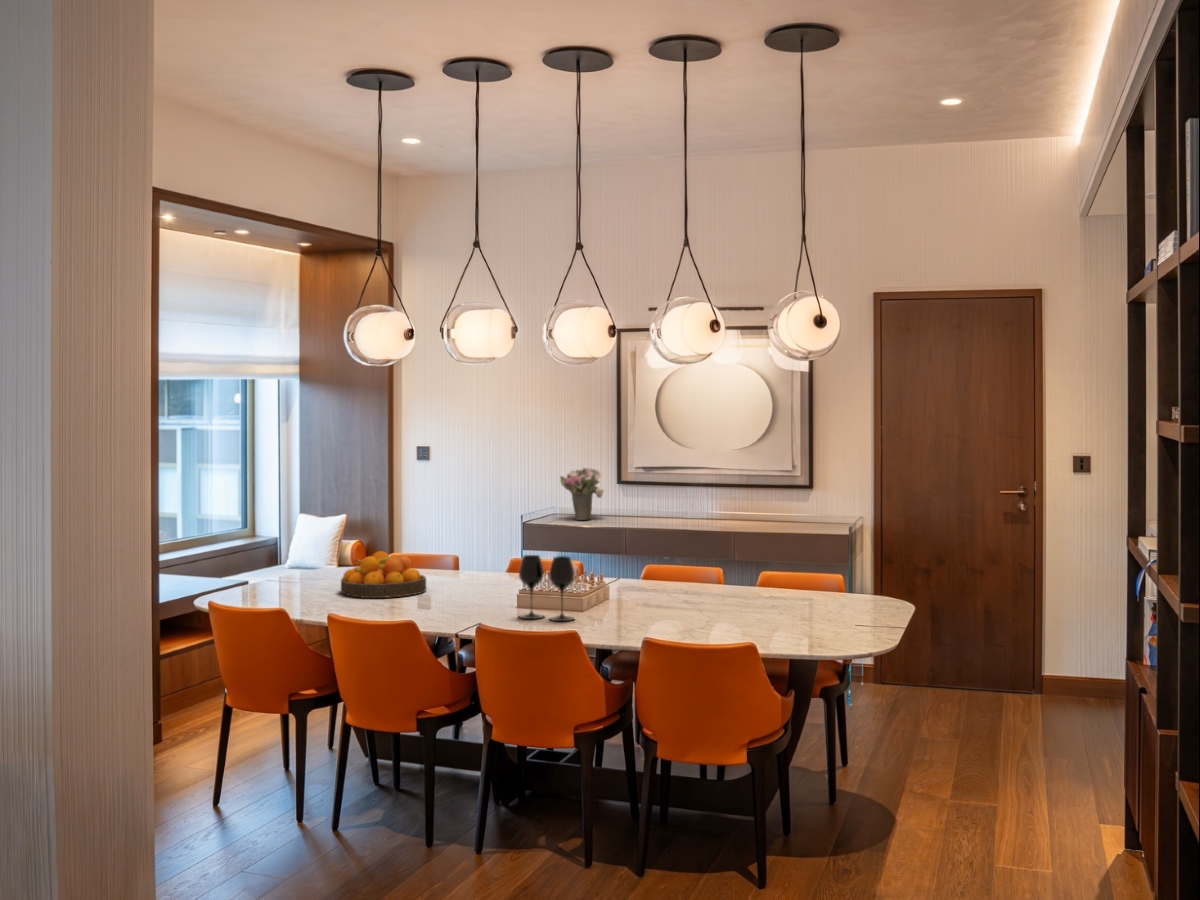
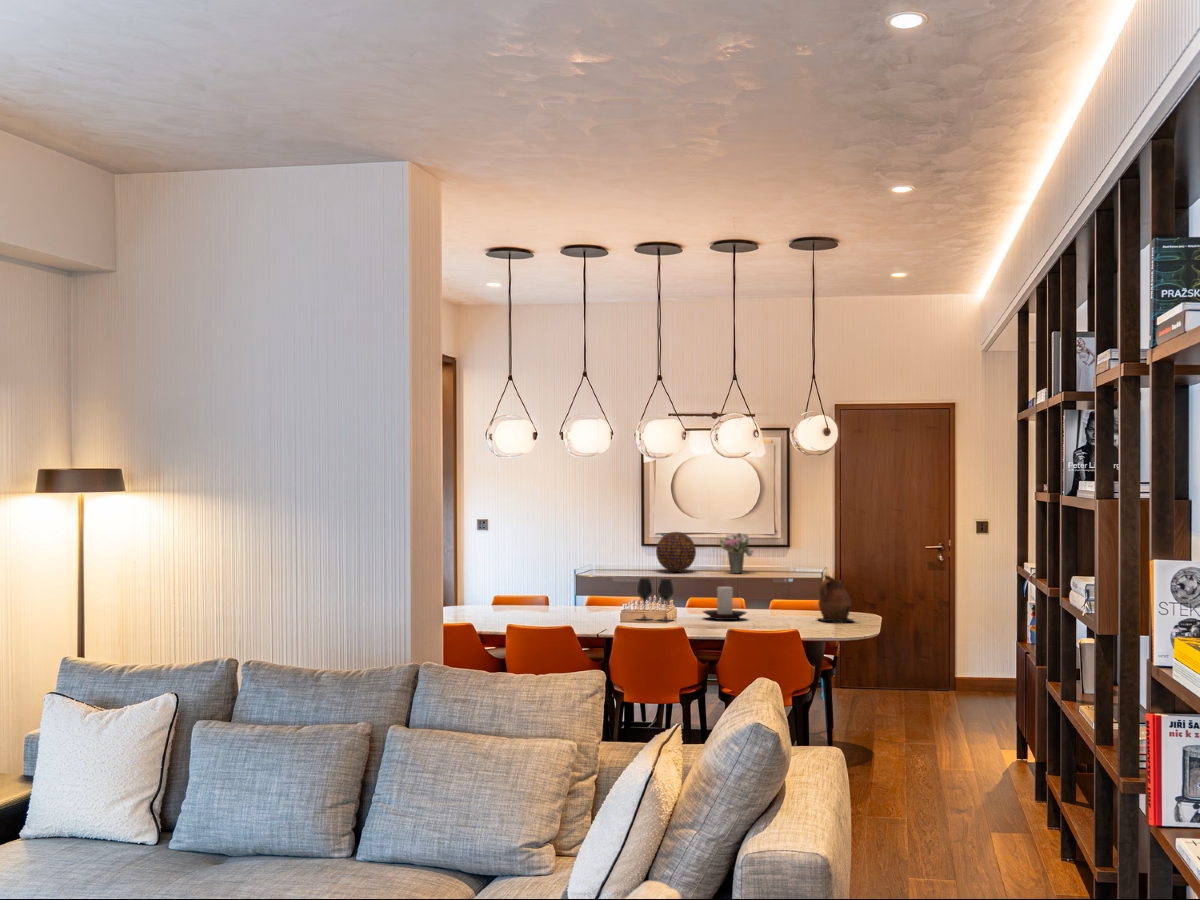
flower bouquet: present [560,468,604,520] -> present [720,533,754,573]
decorative orb: none [632,468,684,521] -> present [656,532,696,572]
fruit bowl: present [341,551,426,598] -> none [493,582,552,612]
ceramic pitcher: none [796,551,857,626] -> present [818,575,854,622]
candle holder: none [622,564,691,619] -> present [703,587,747,620]

